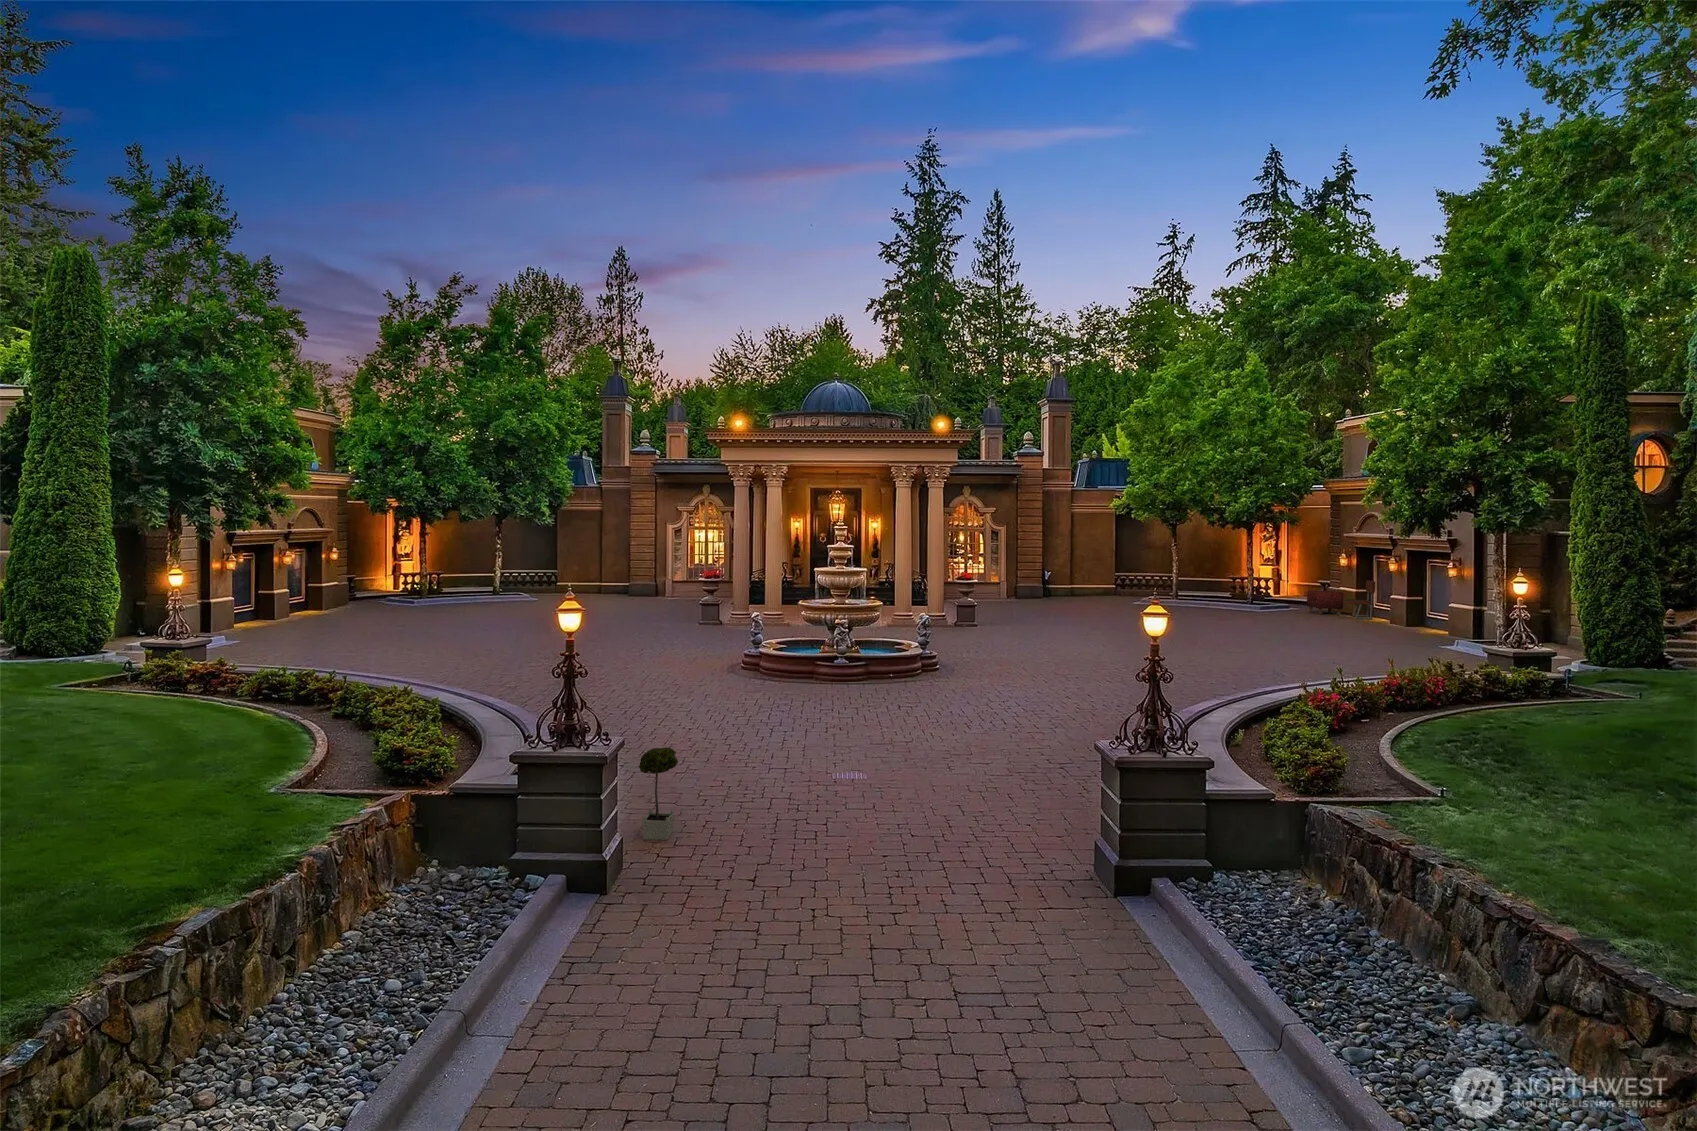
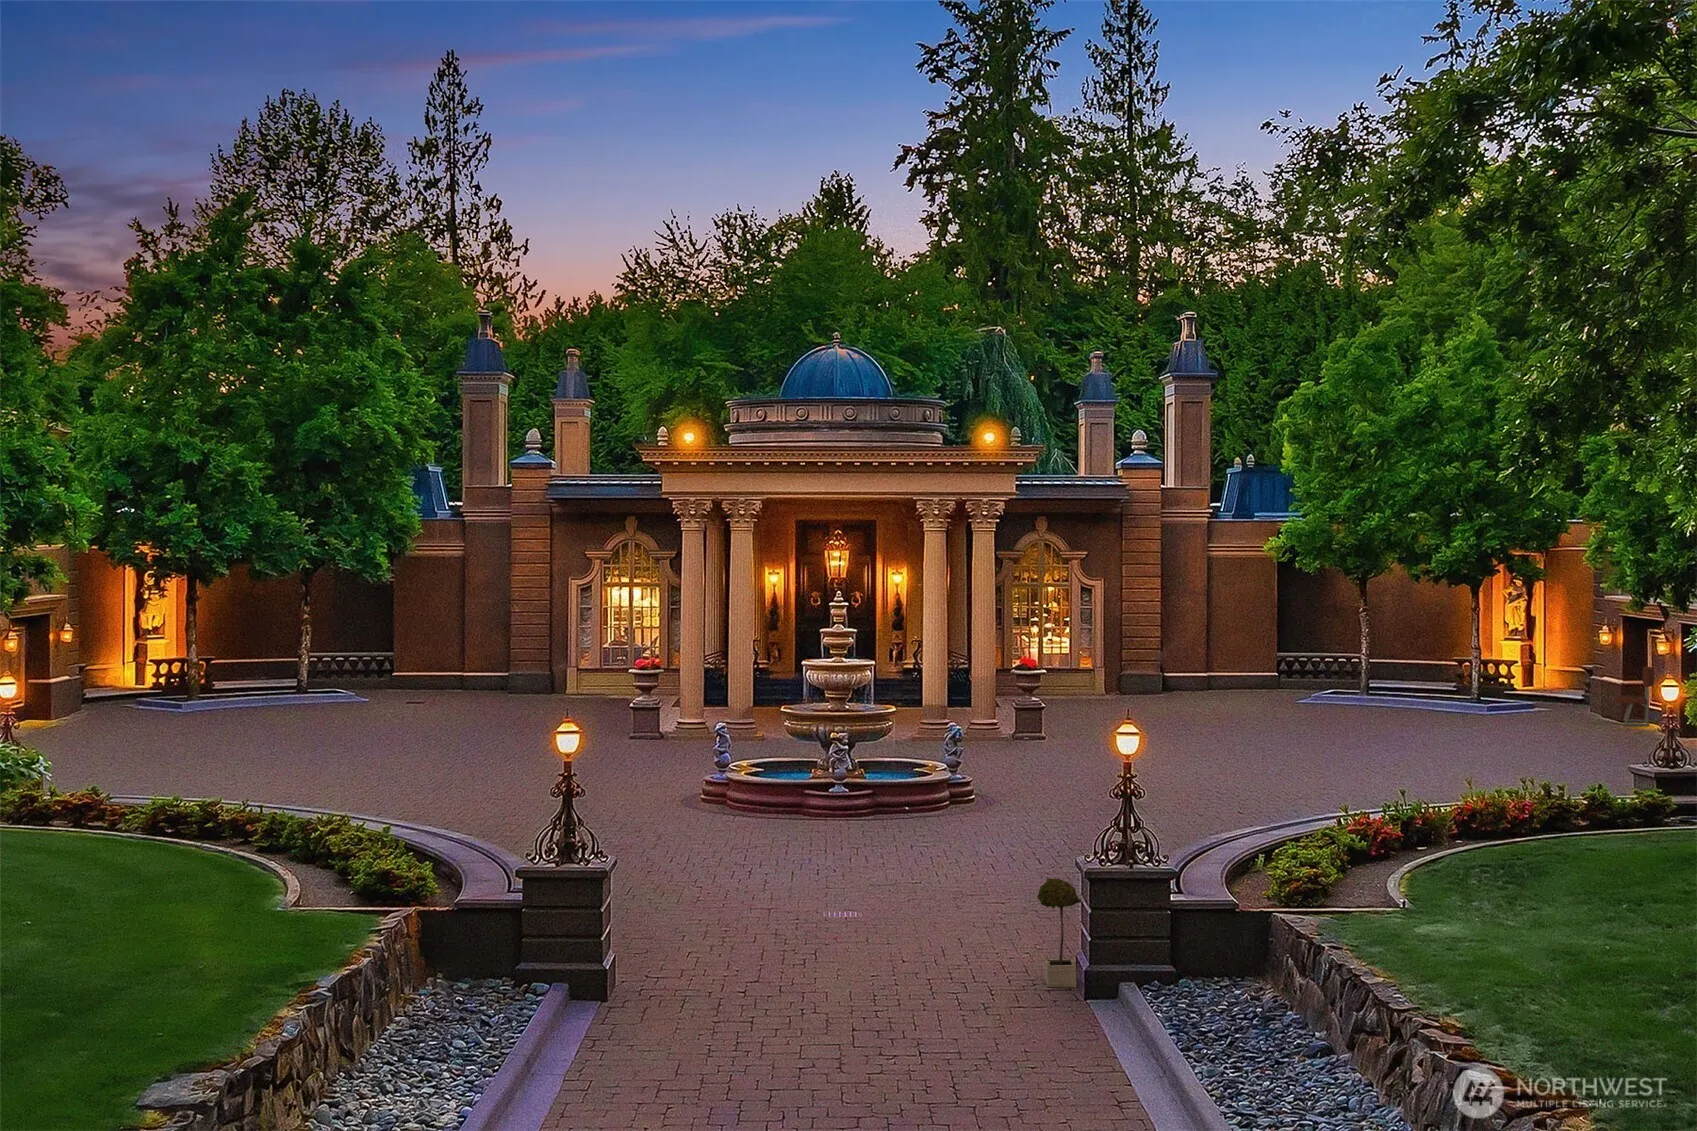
armchair: present [1307,590,1343,615] -> none [1558,682,1611,719]
potted tree: present [639,747,678,840] -> present [1037,877,1081,987]

